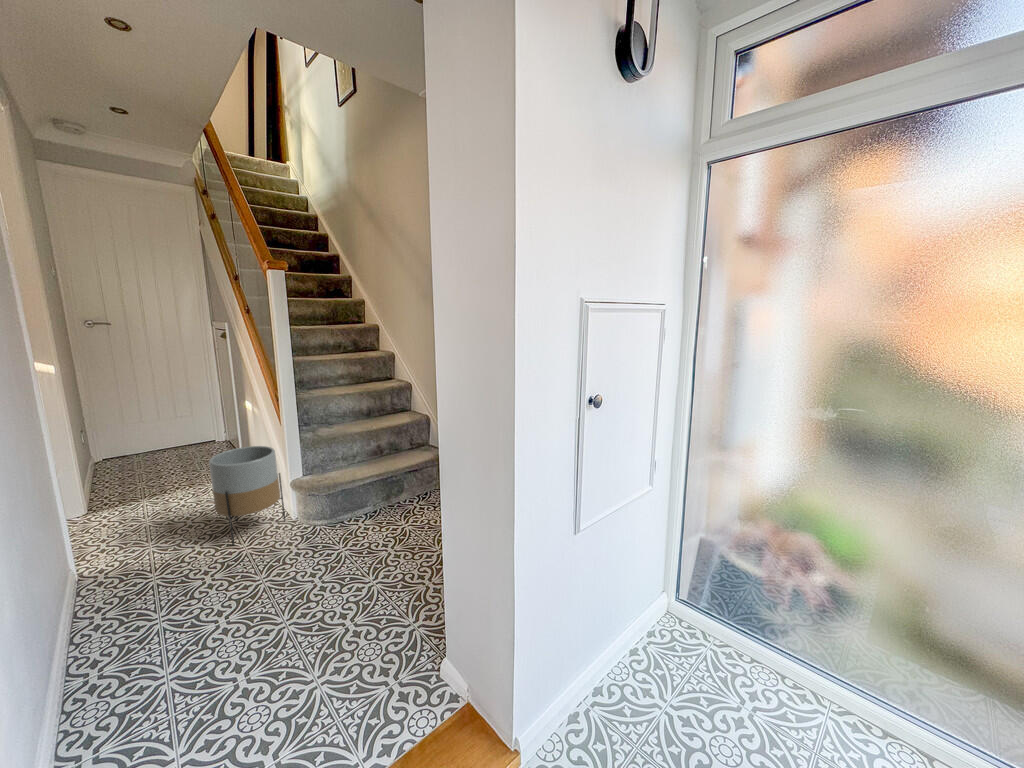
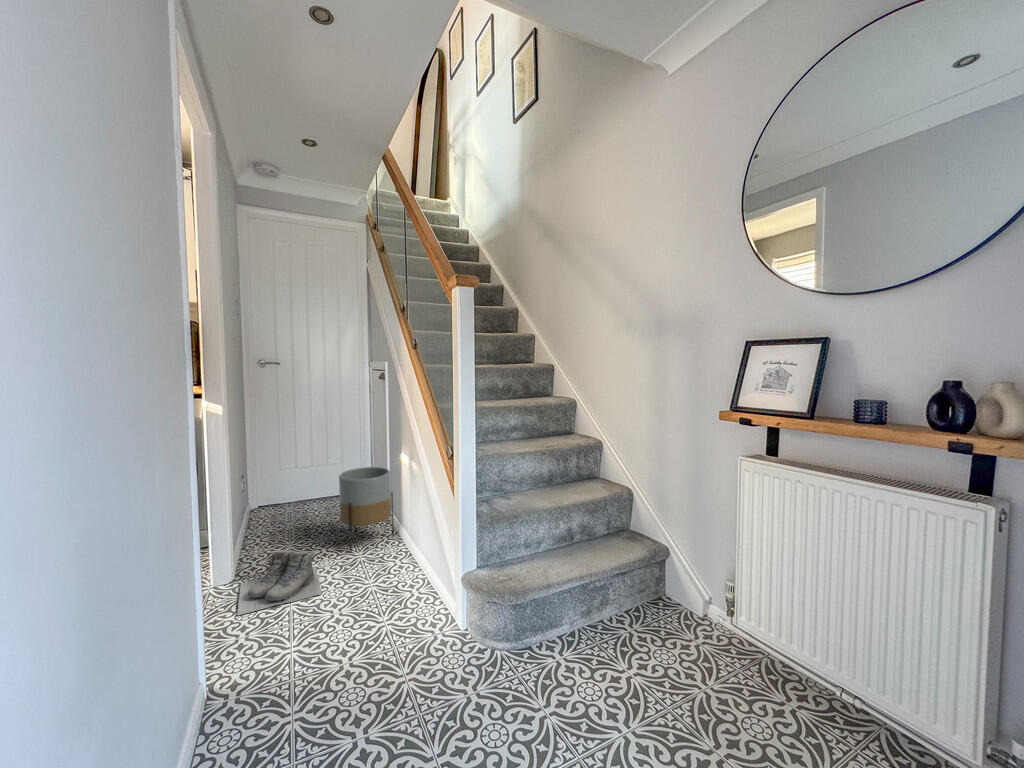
boots: none [83,557,201,648] -> present [237,550,322,615]

